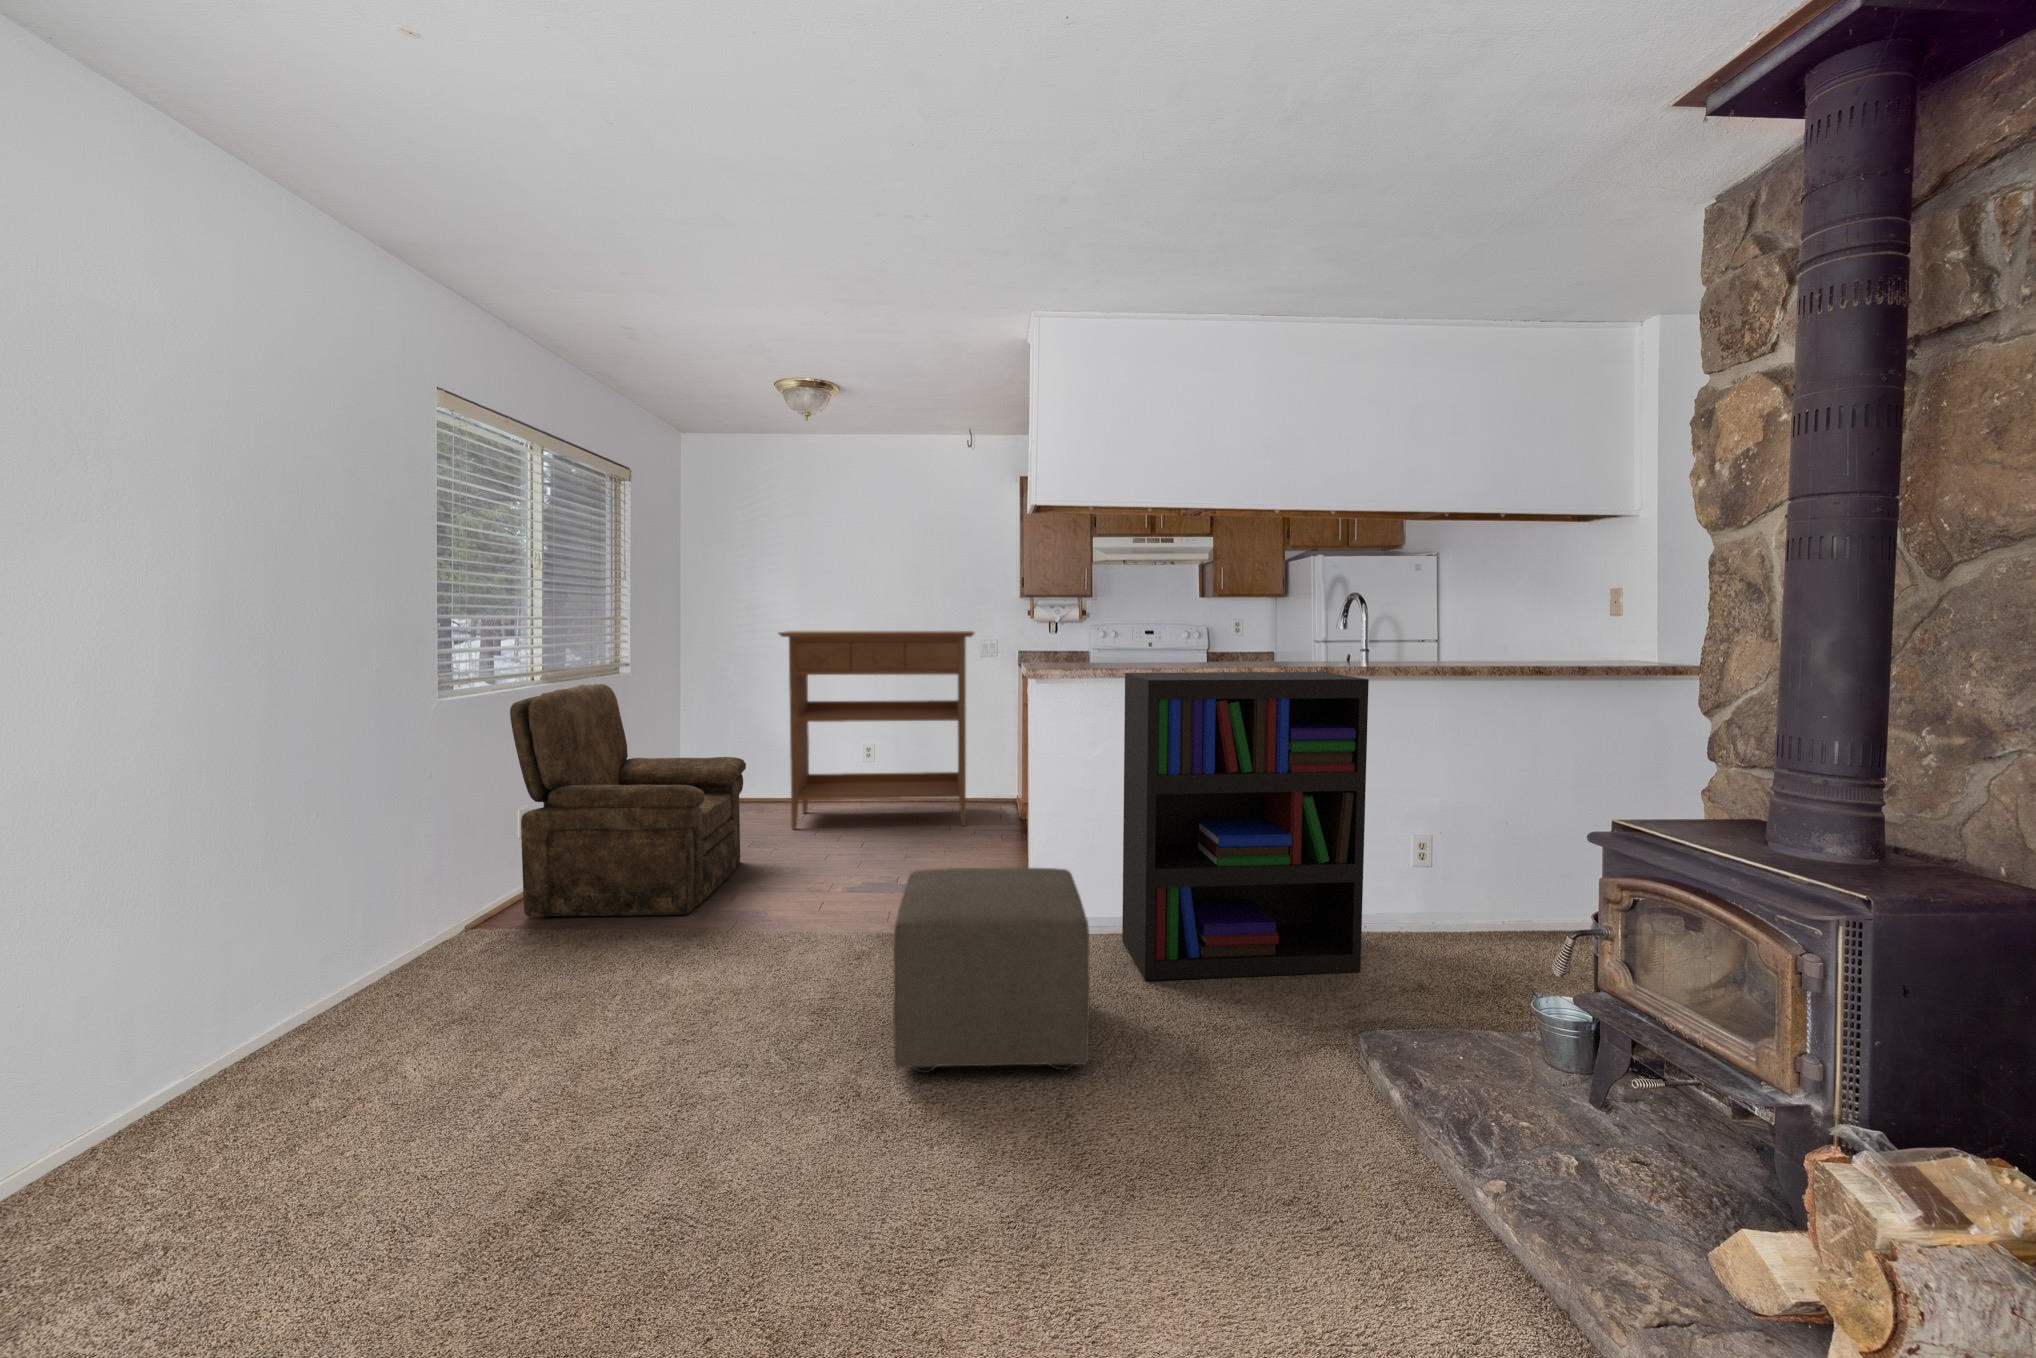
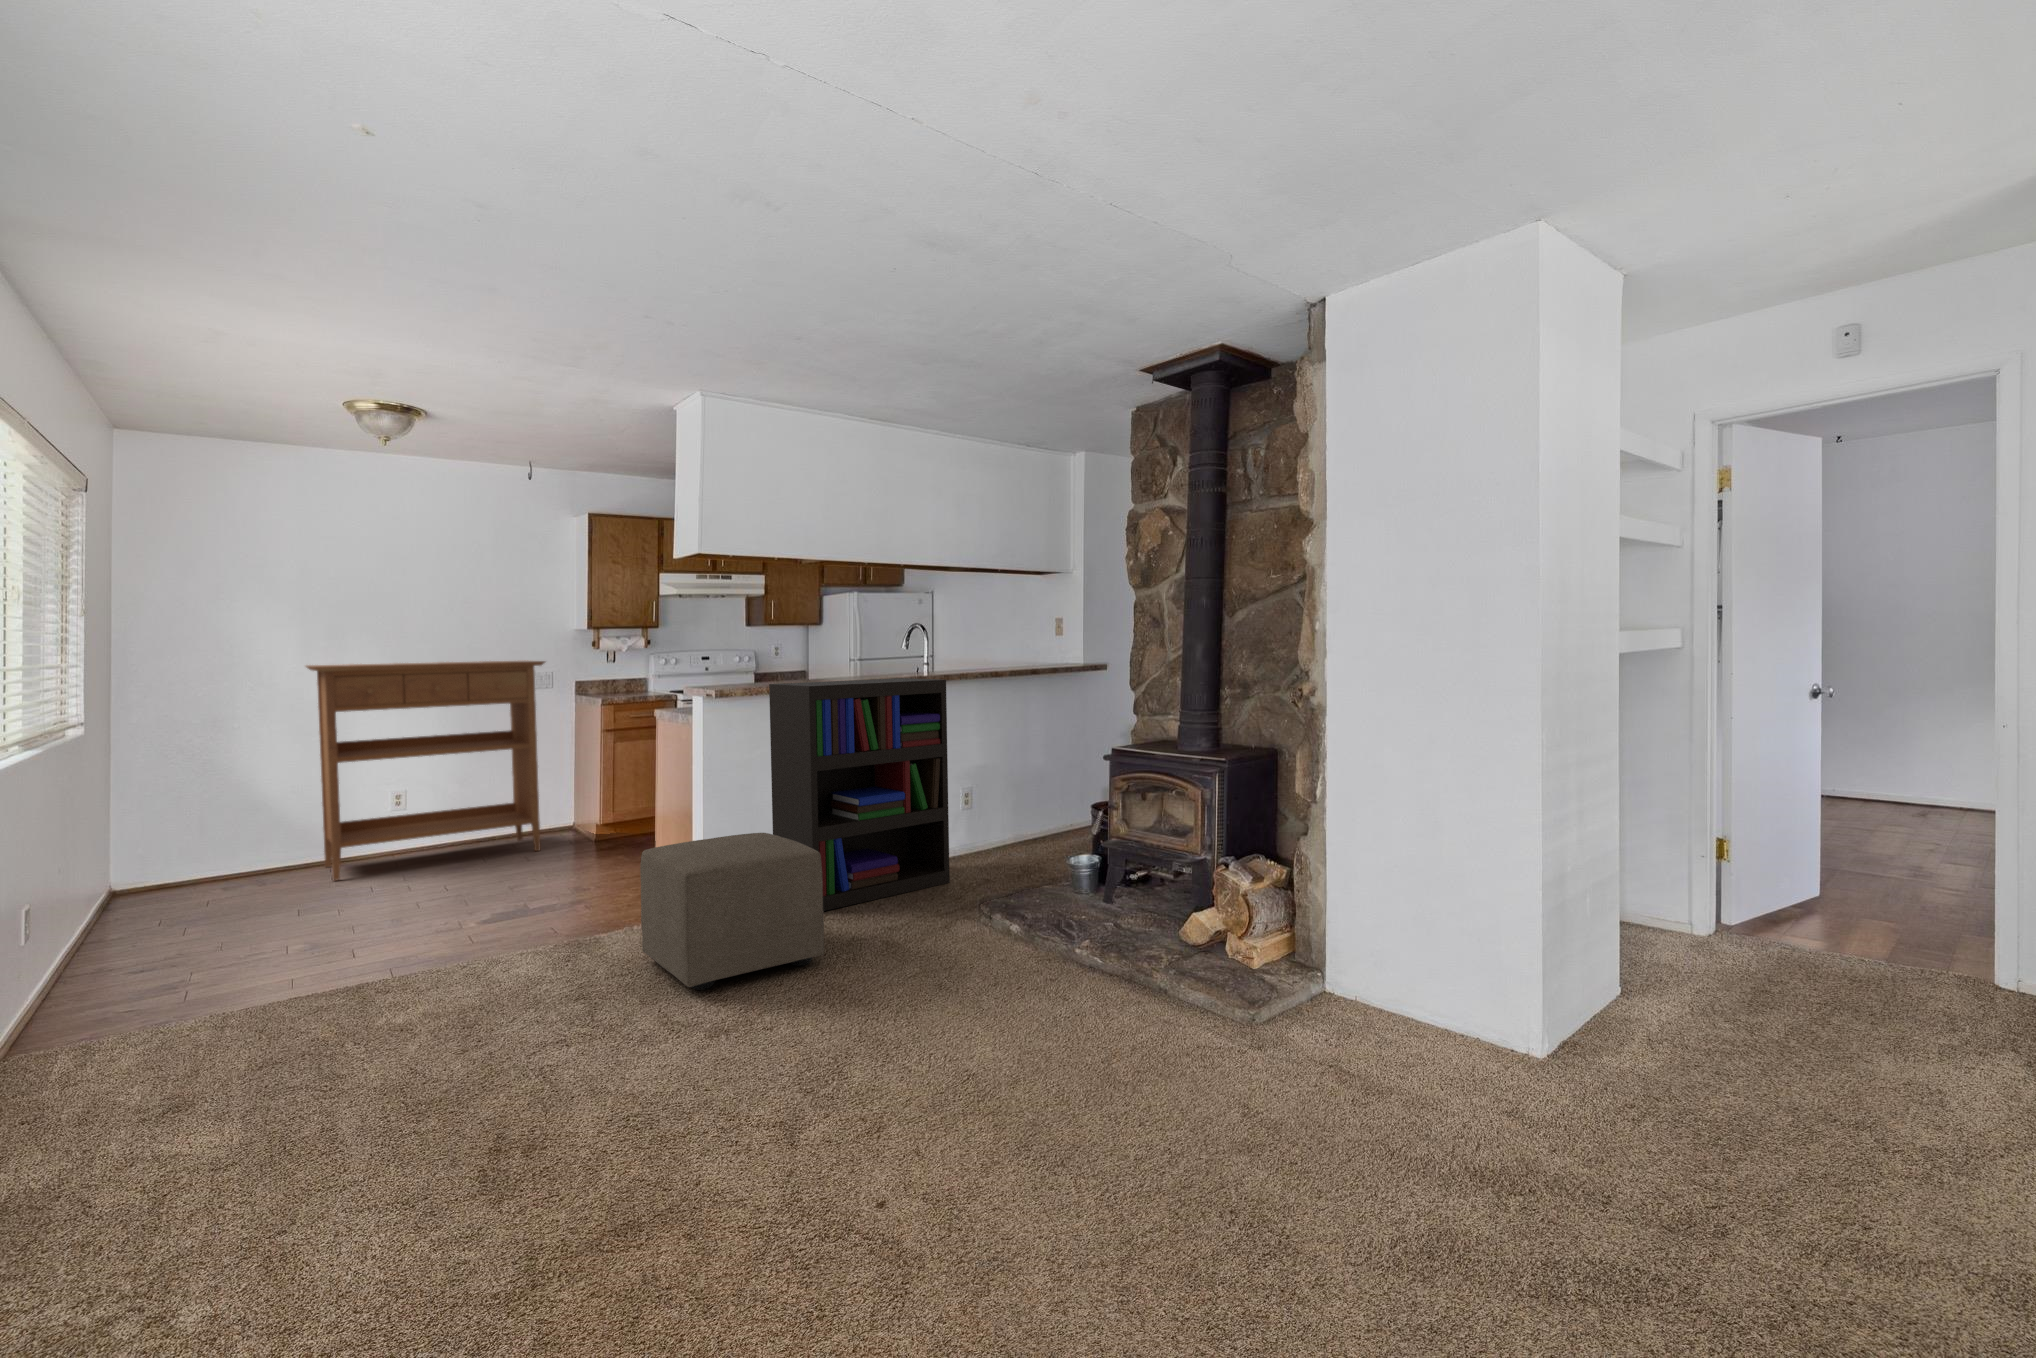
armchair: present [510,684,746,917] -> none [51,730,324,999]

